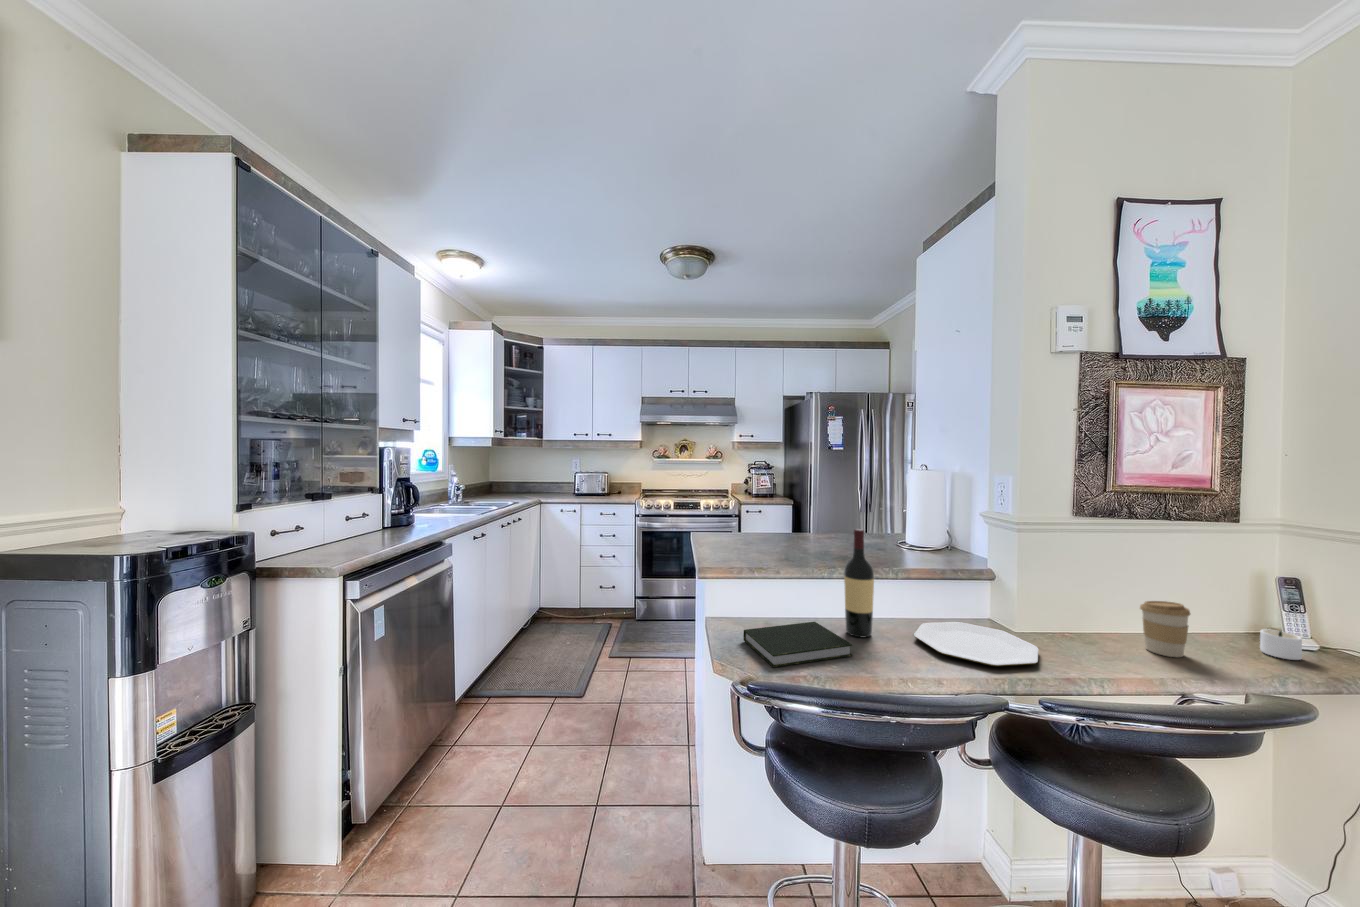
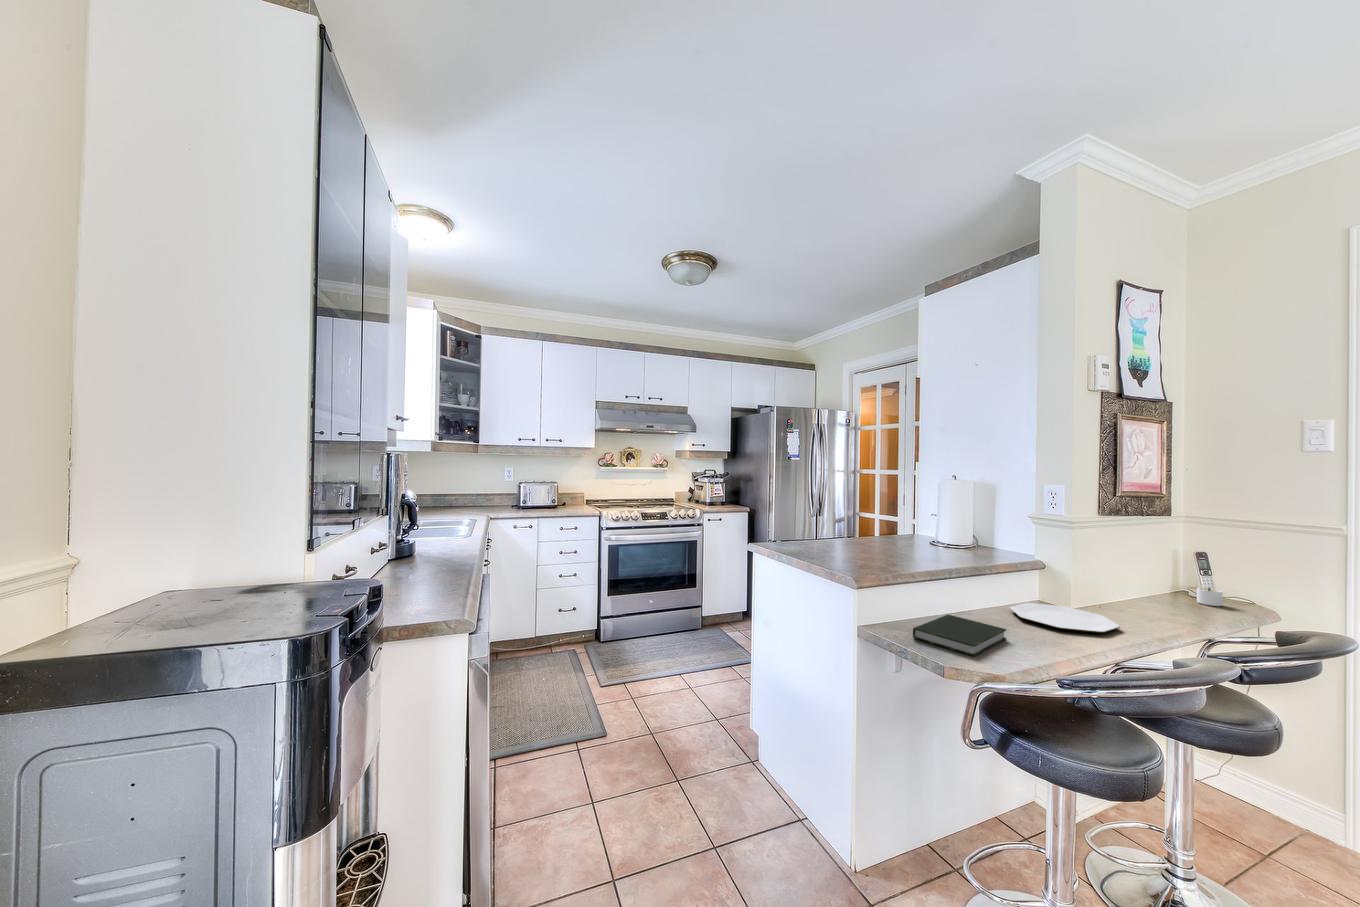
wine bottle: present [844,529,874,637] -> none [965,531,992,624]
coffee cup: present [1140,601,1190,657] -> none [1141,574,1177,612]

